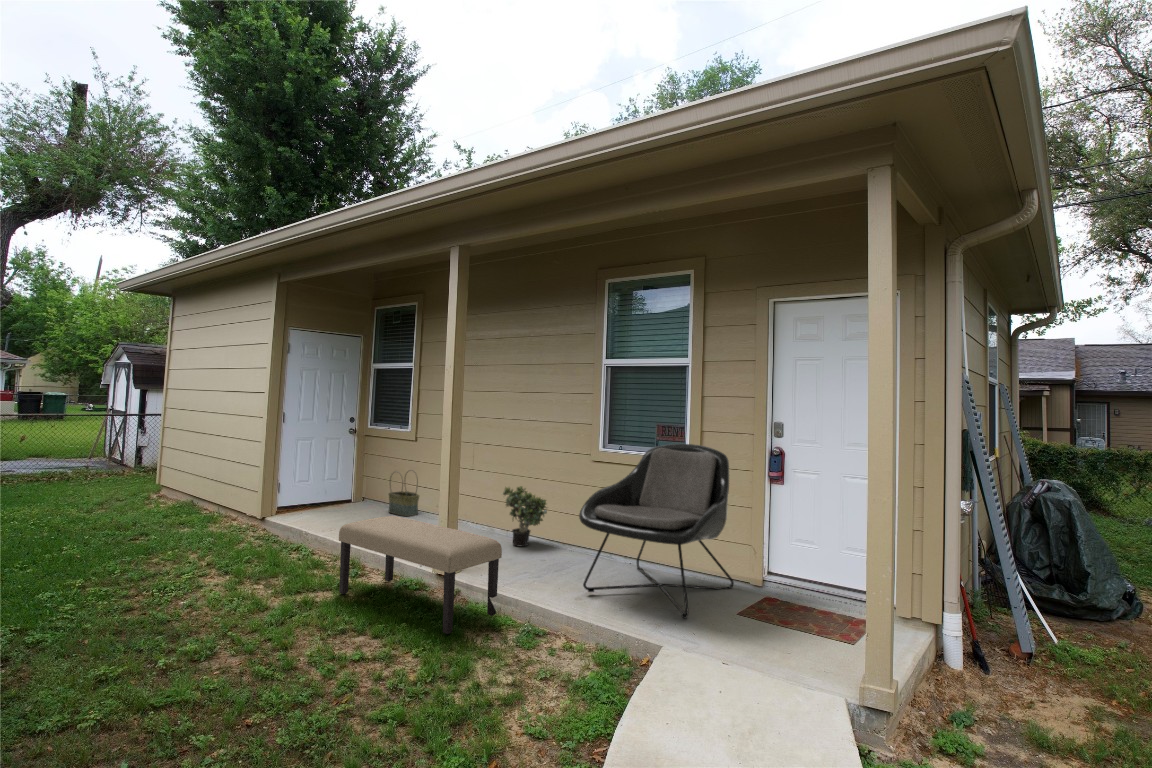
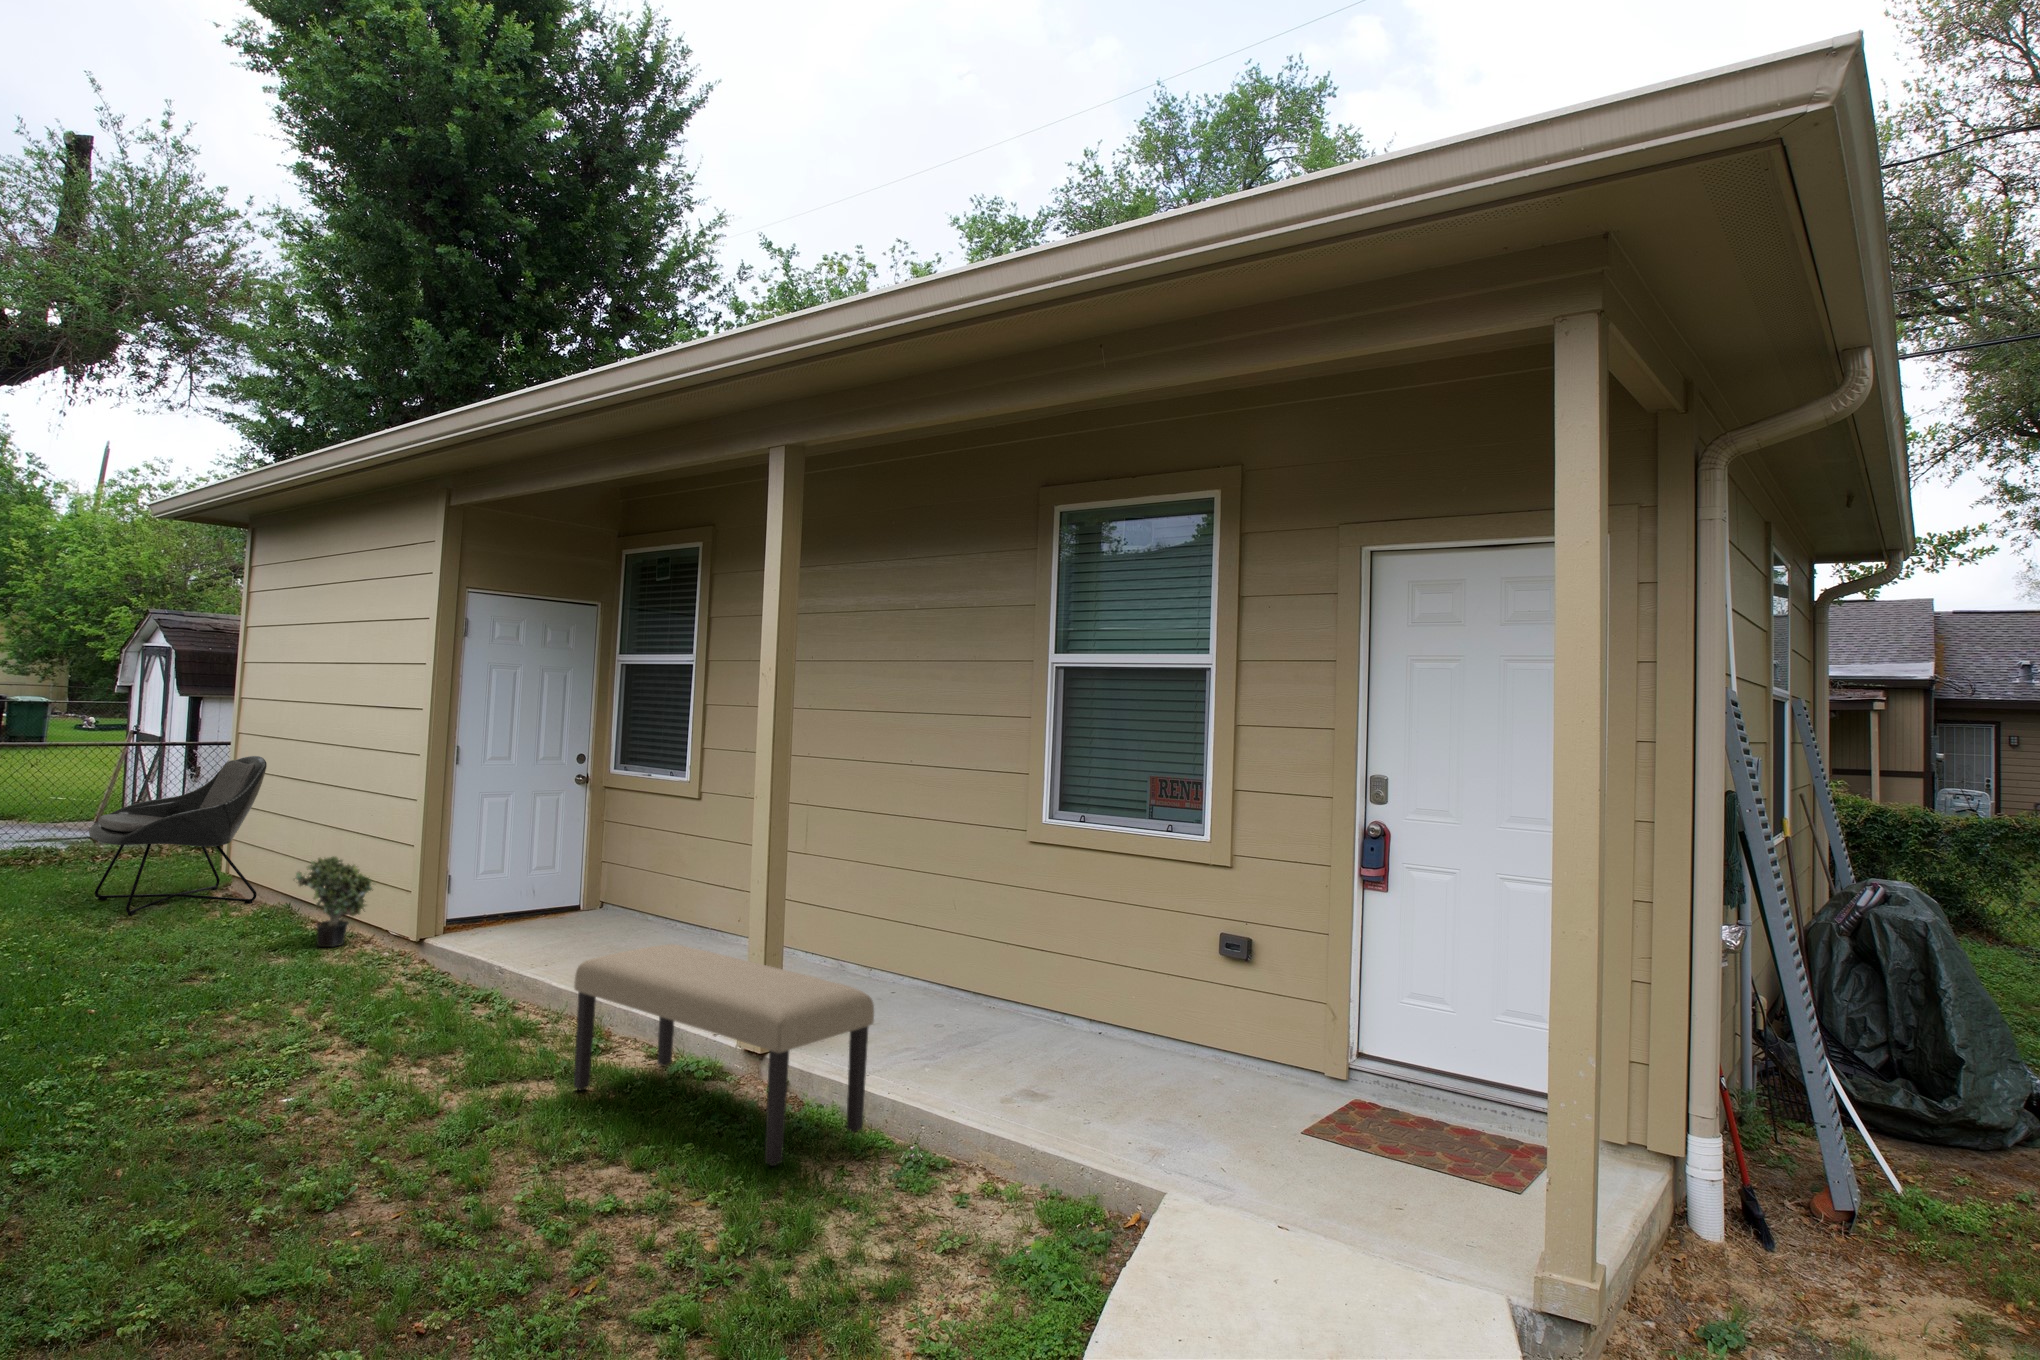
lounge chair: present [579,444,734,619] -> present [89,756,267,915]
basket: present [389,470,419,516] -> none [662,854,720,942]
potted plant: present [502,486,547,547] -> present [296,857,372,947]

